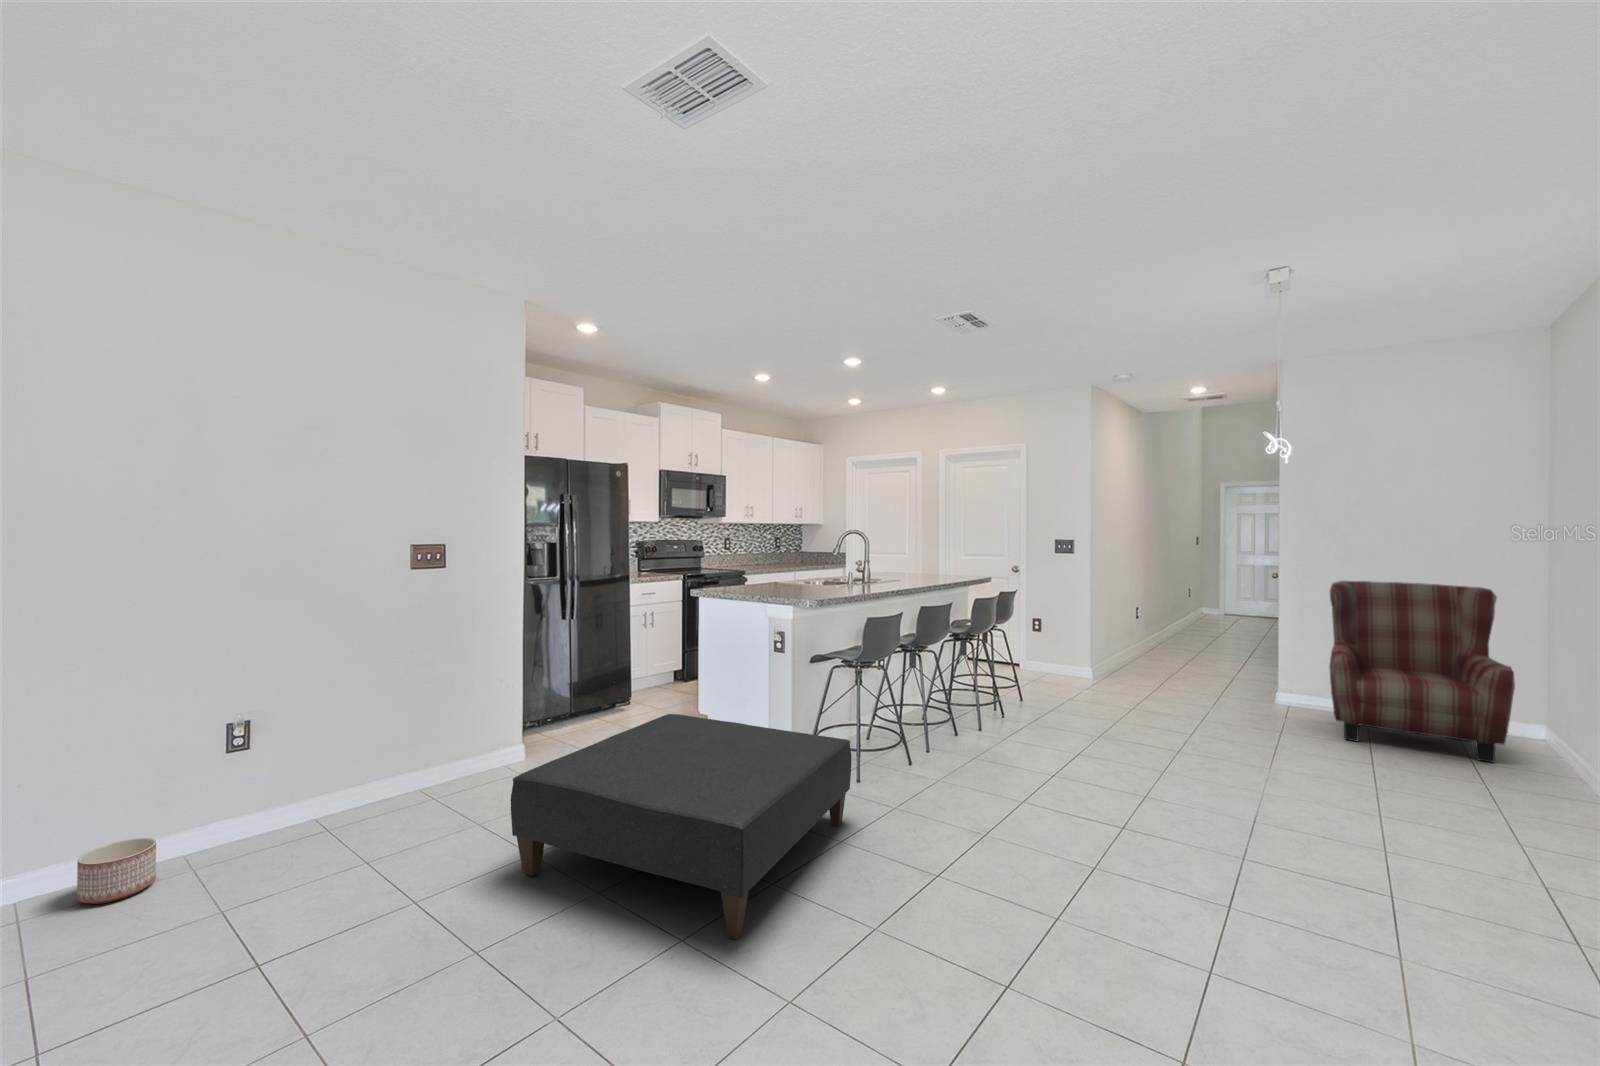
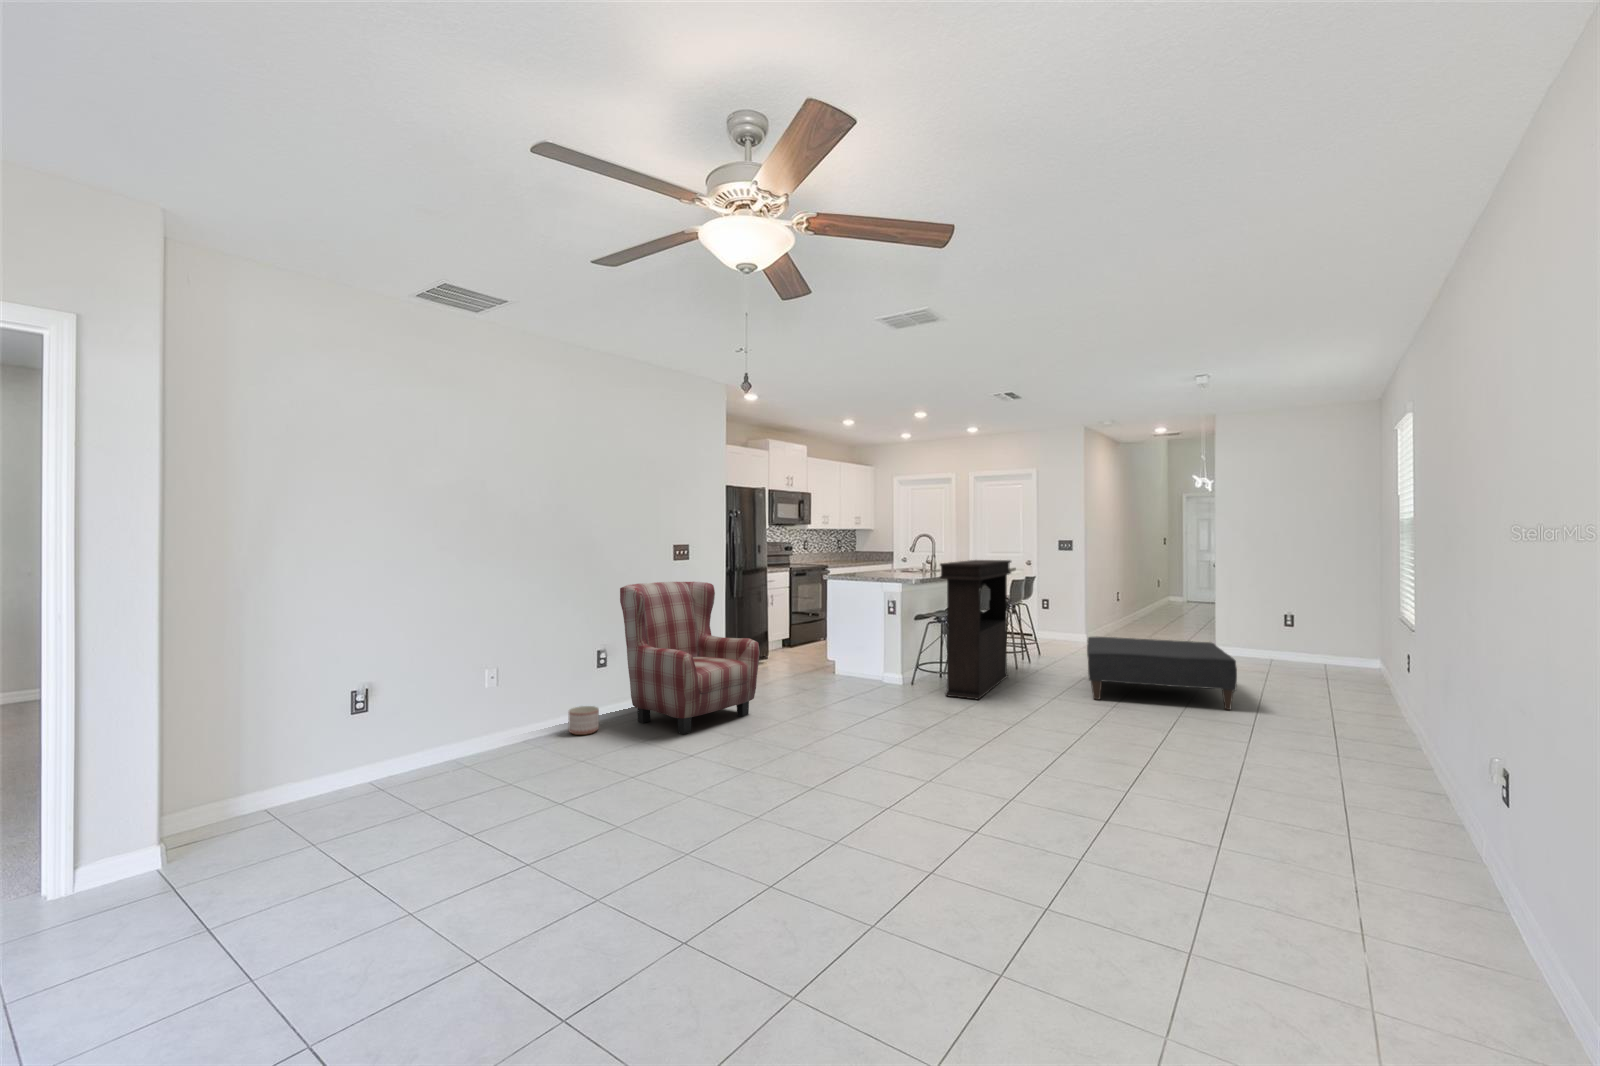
console table: none [834,568,970,809] -> present [940,560,1011,699]
armchair: present [1329,581,1515,763] -> present [620,582,760,734]
ottoman: present [511,714,851,939] -> present [1087,637,1237,710]

